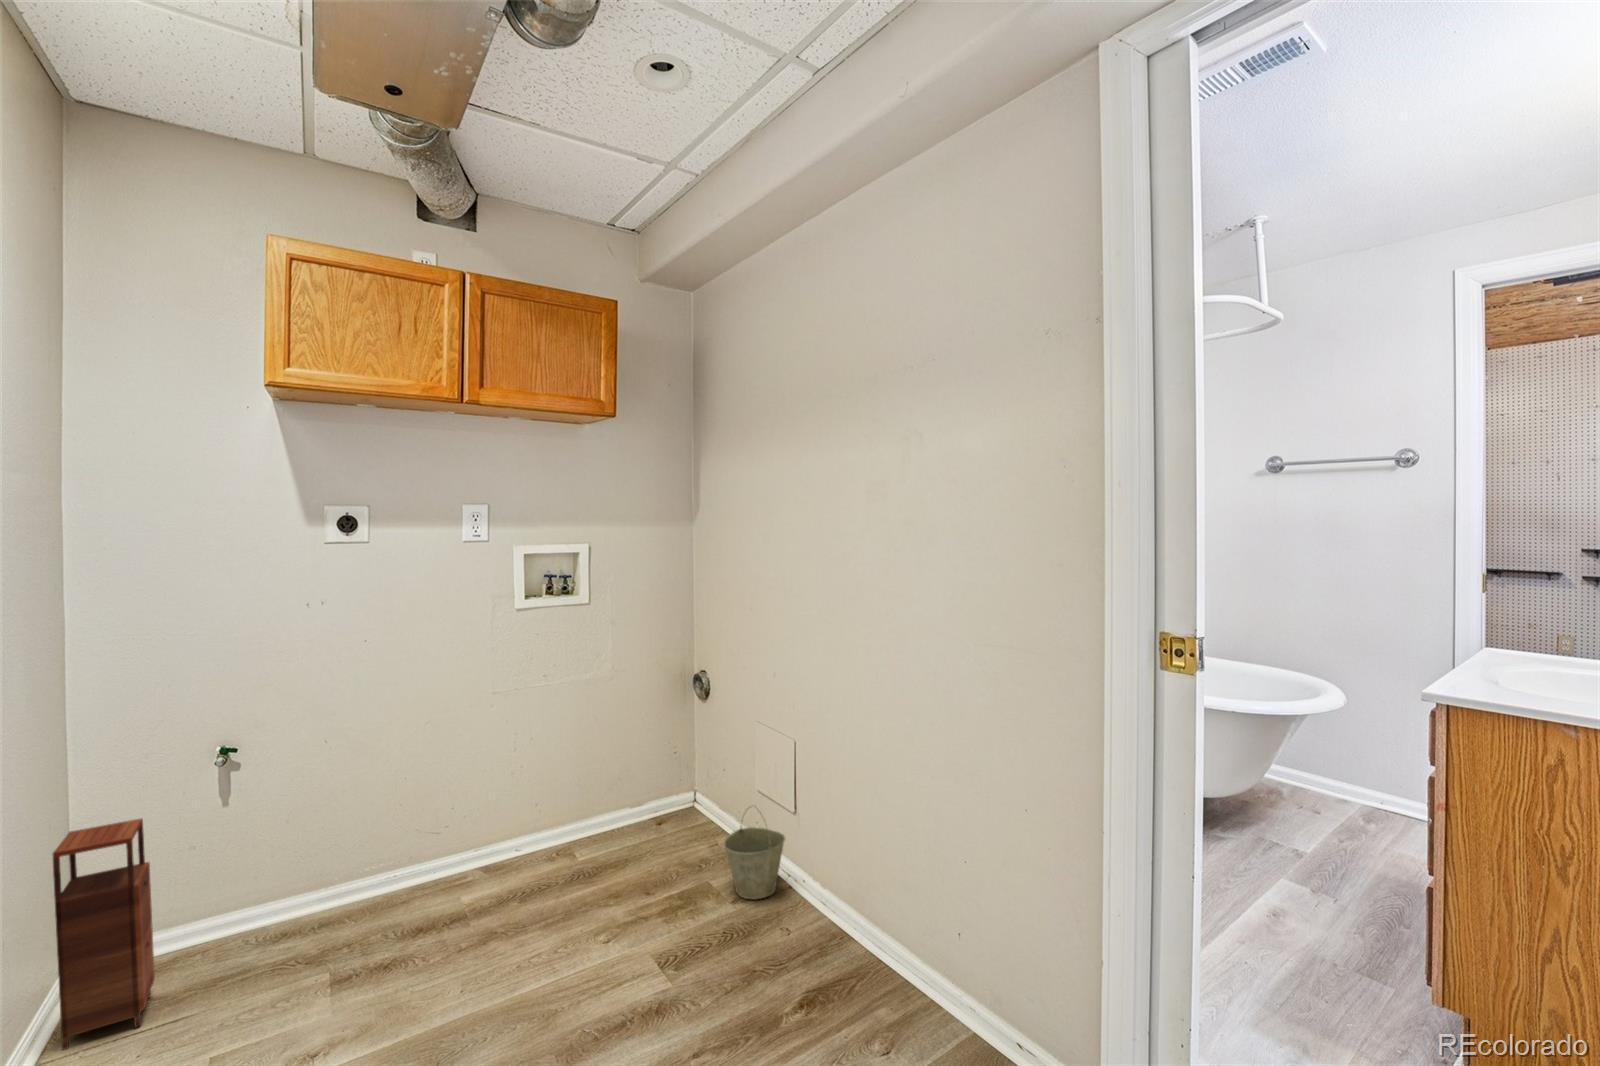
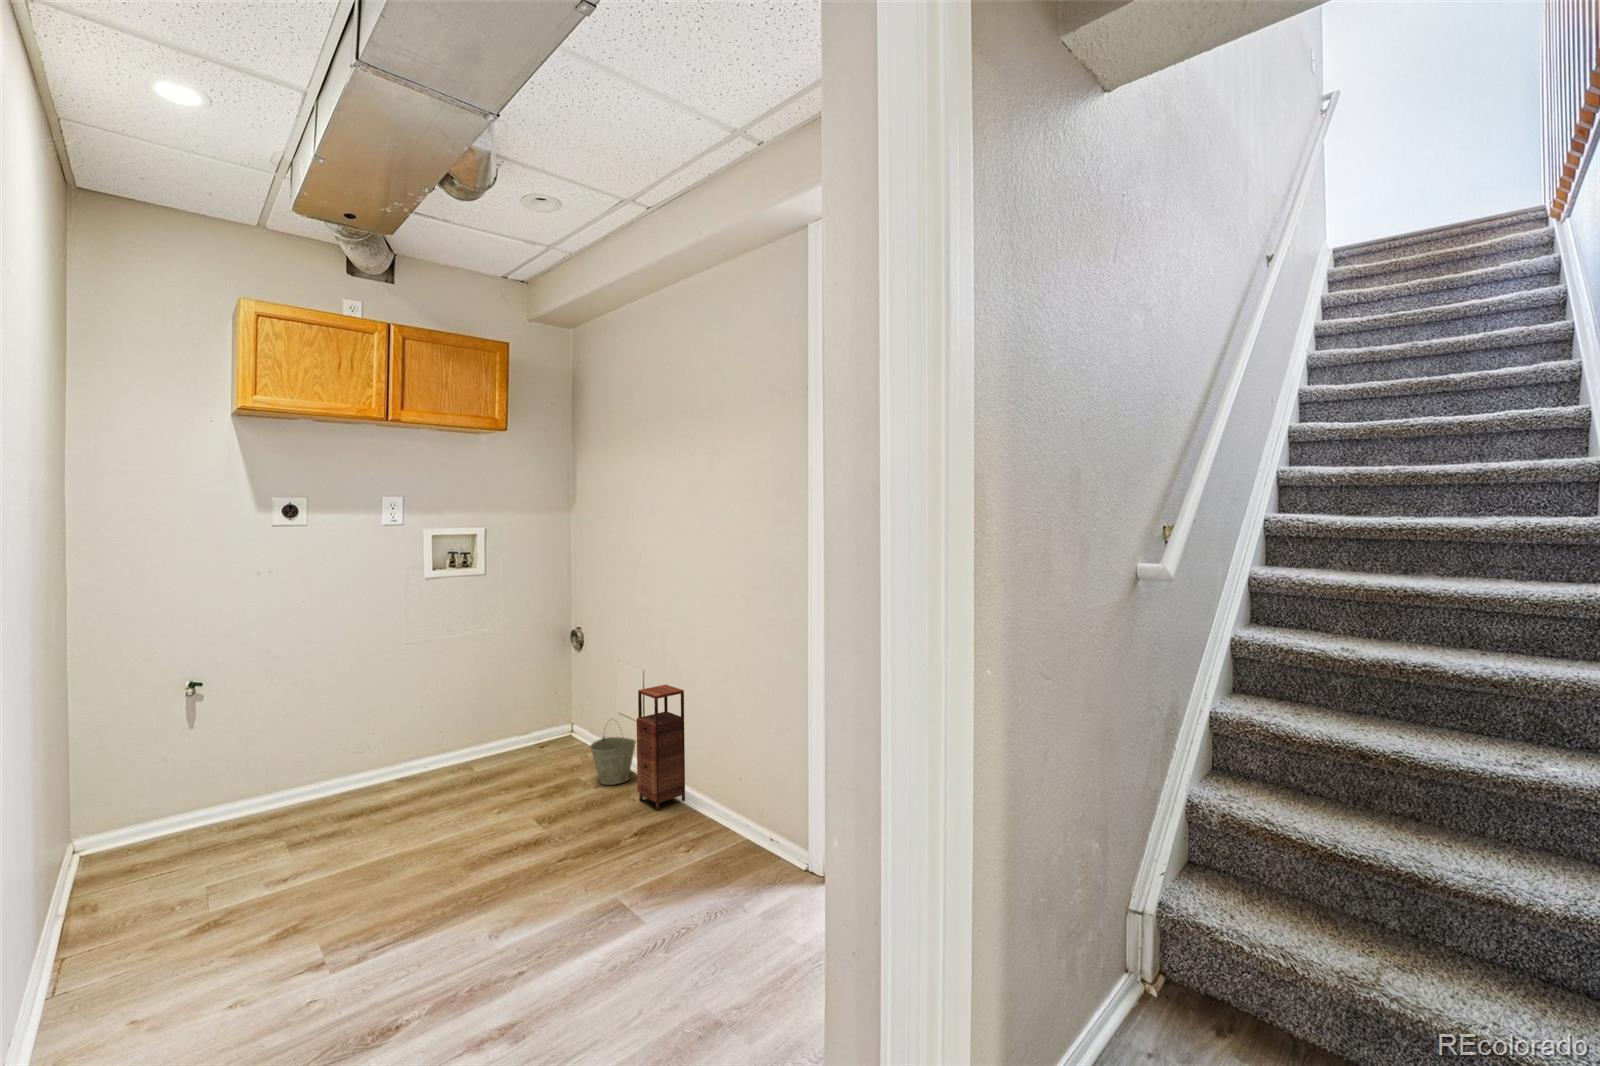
storage cabinet: present [53,818,155,1049] -> present [637,685,685,810]

